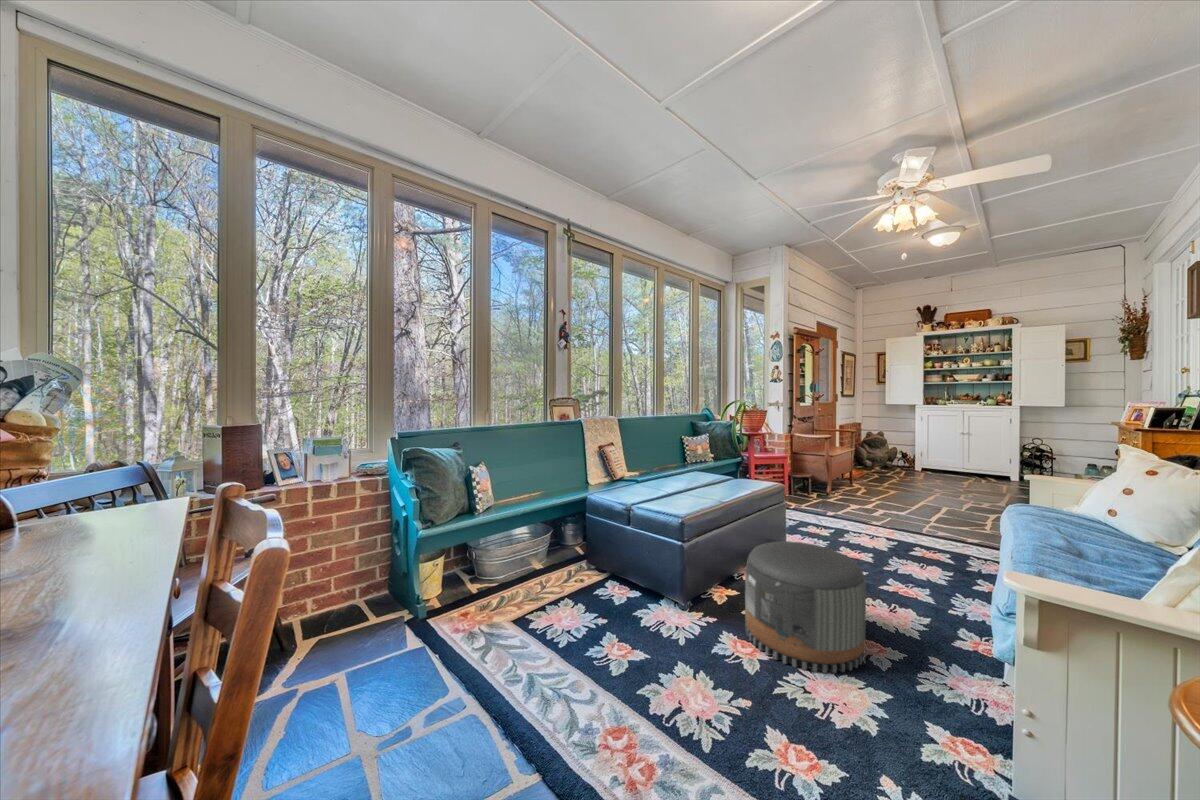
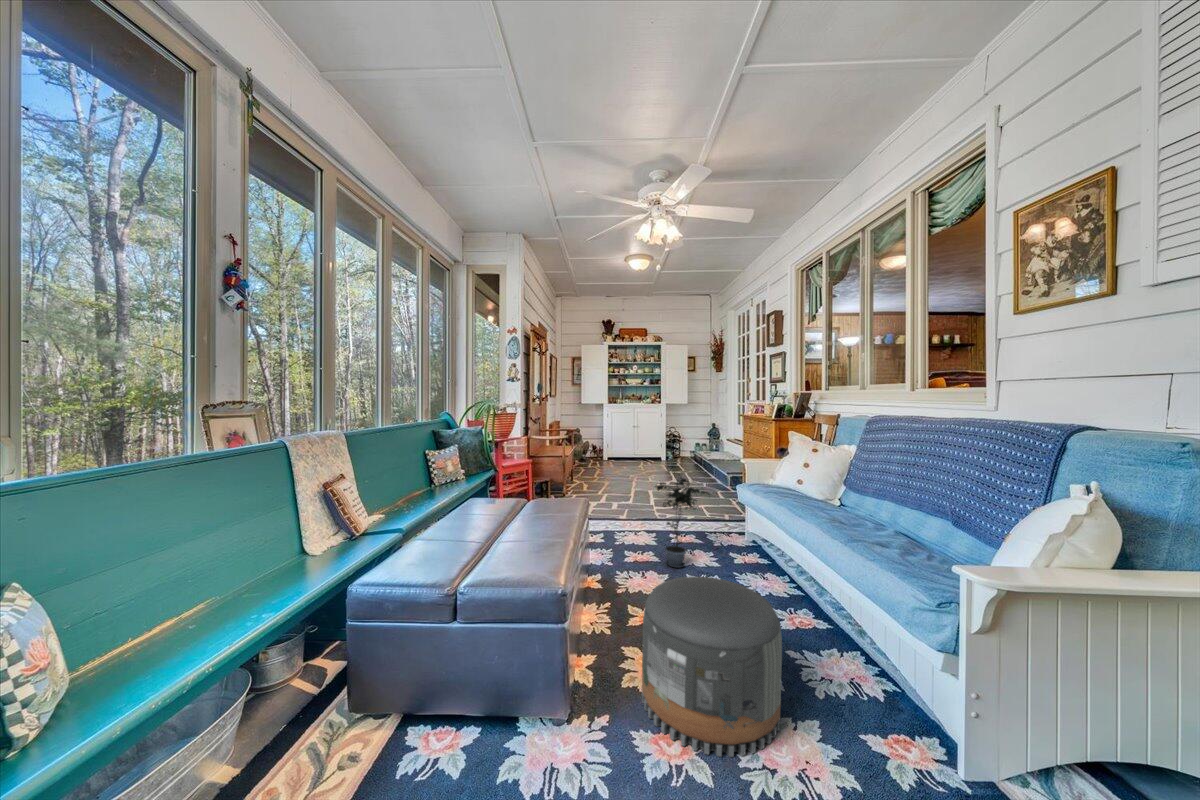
potted plant: none [864,473,921,568] -> present [655,478,709,568]

